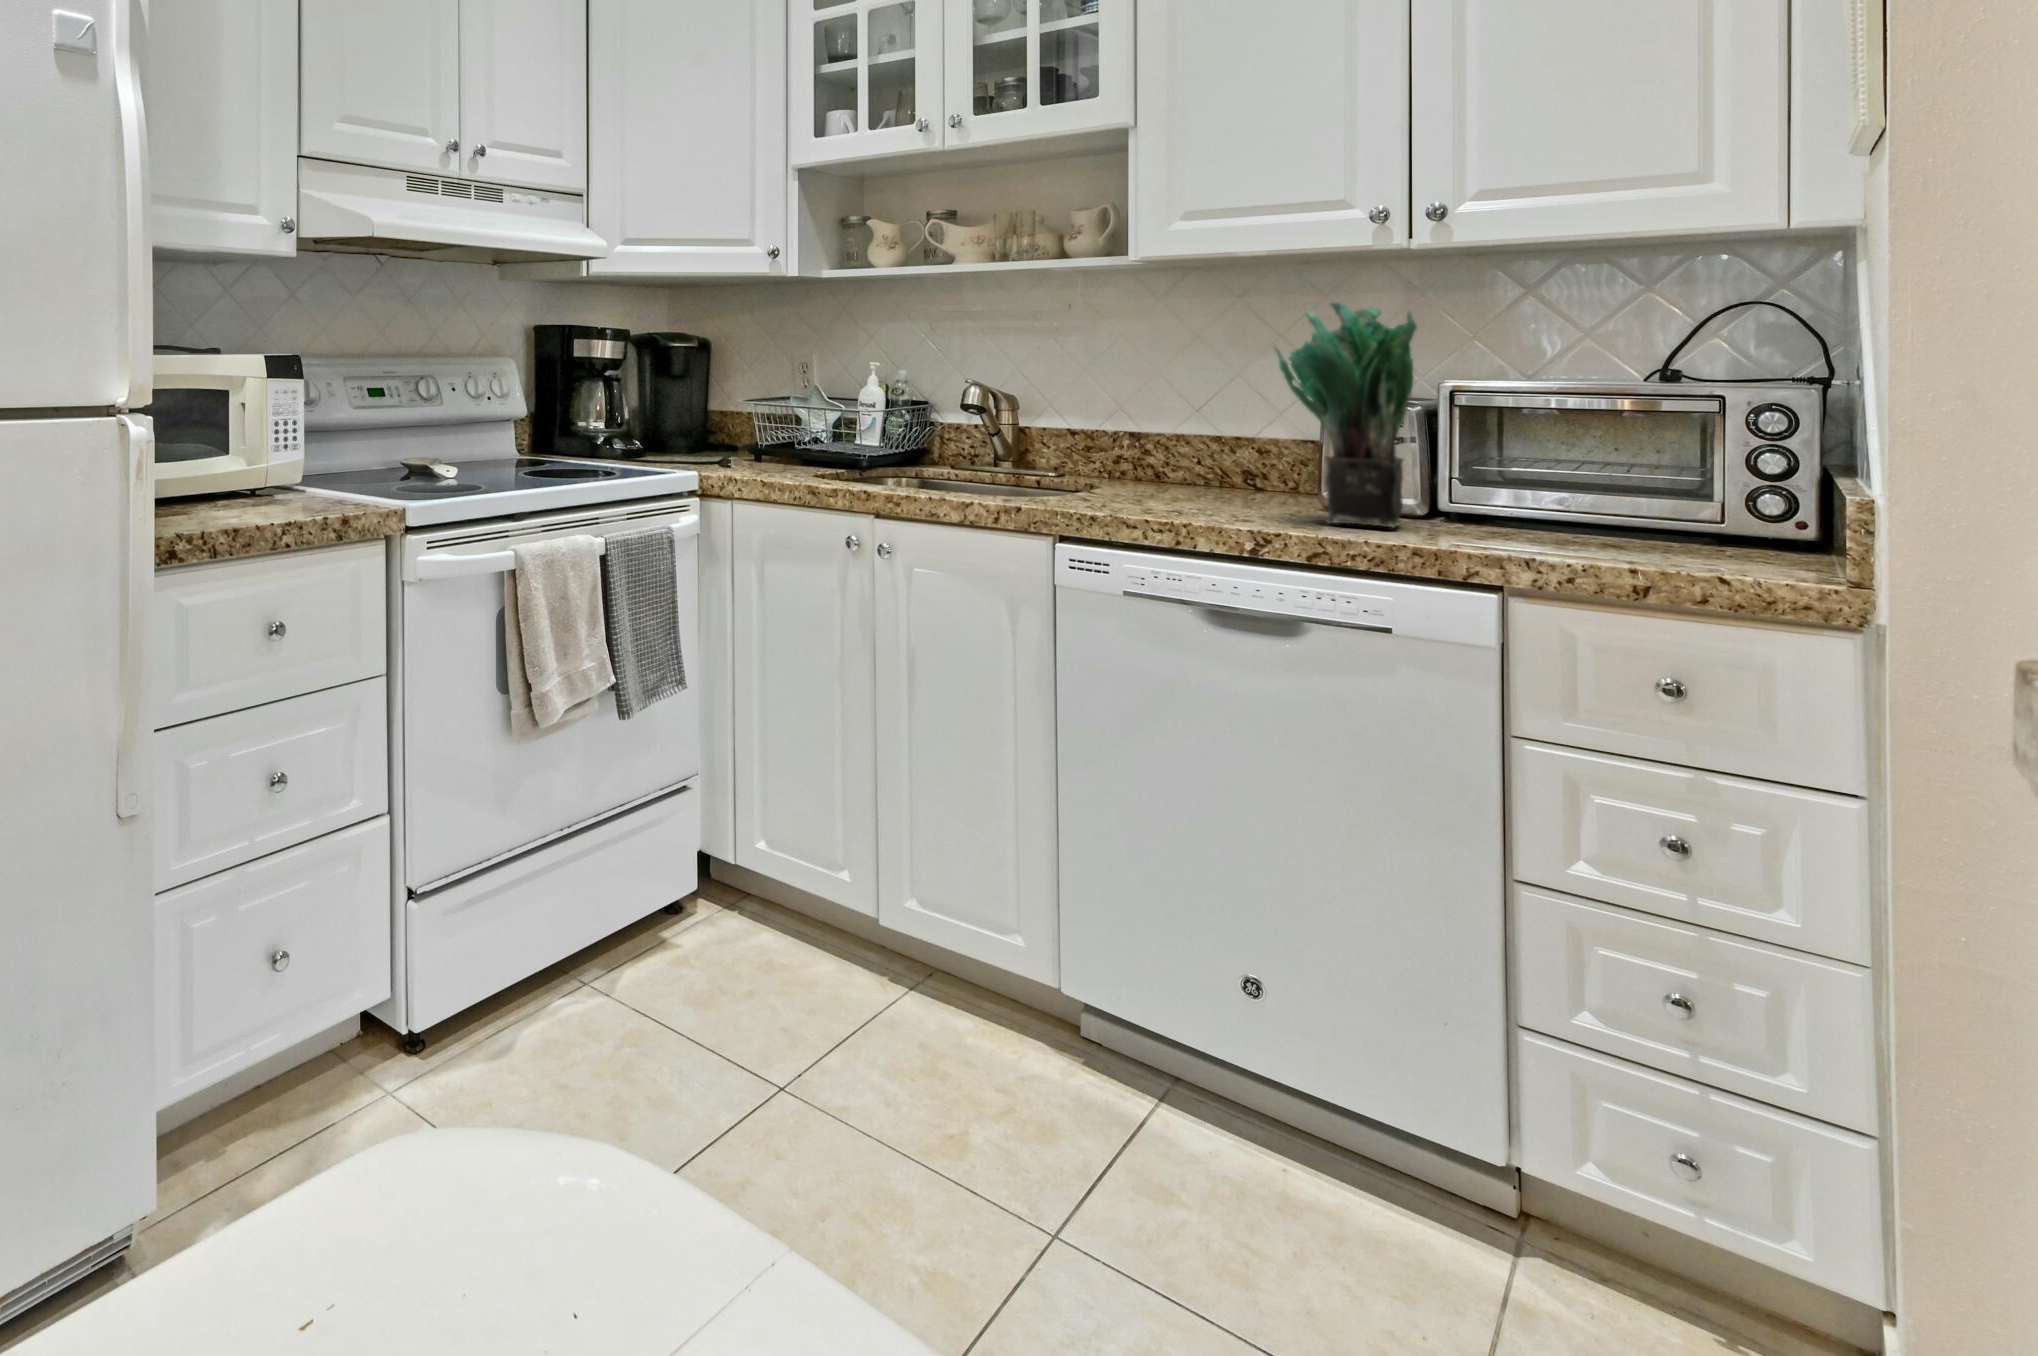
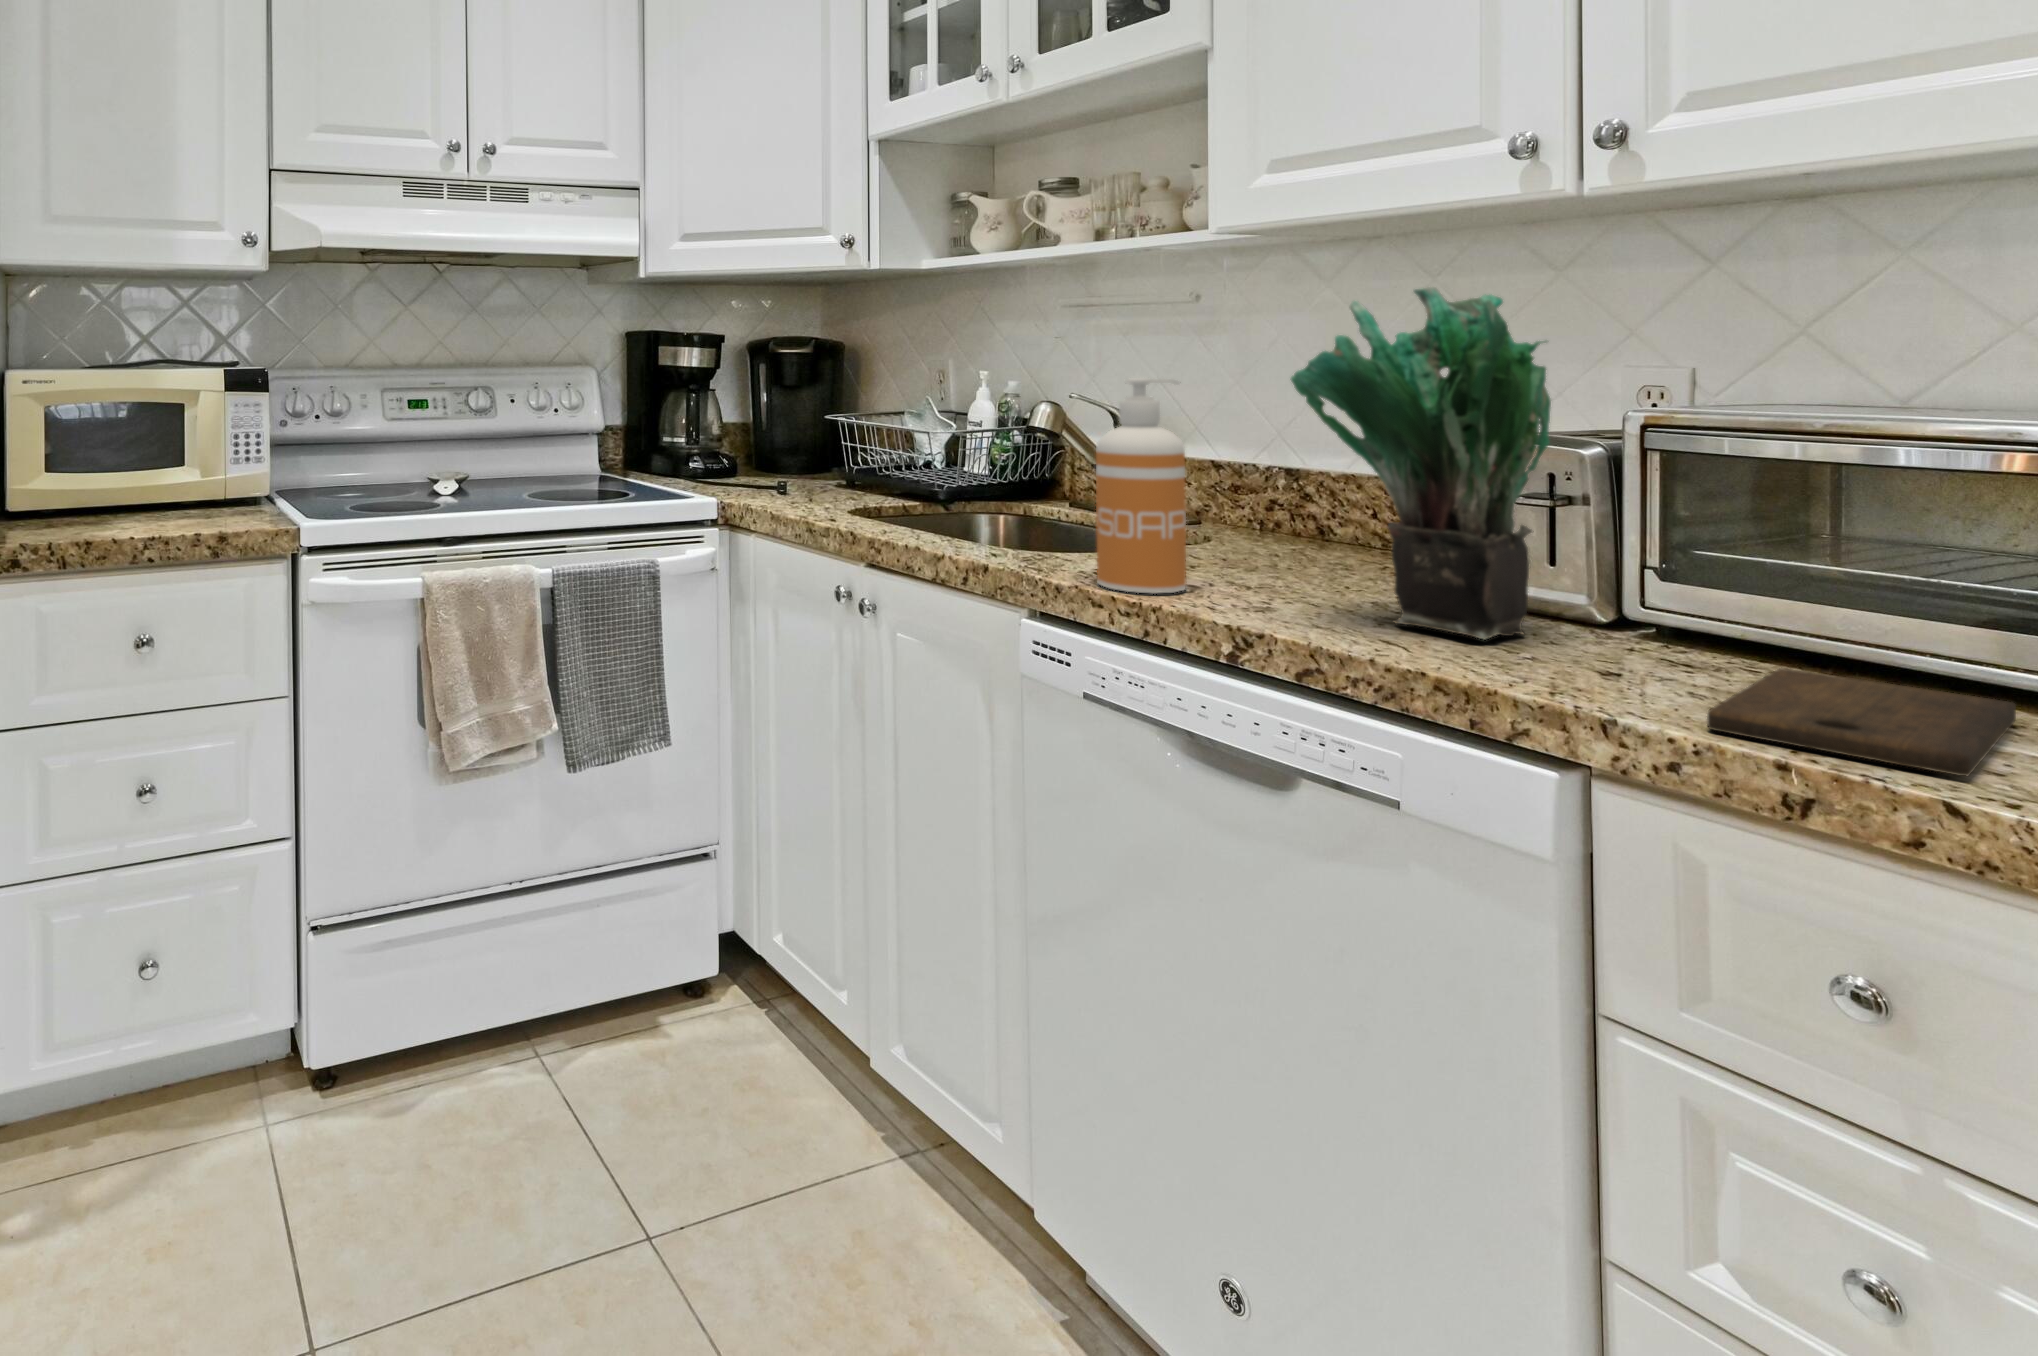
soap dispenser: none [1108,362,1174,516] -> present [1096,378,1186,594]
cutting board: none [1560,529,1717,568] -> present [1707,668,2016,776]

